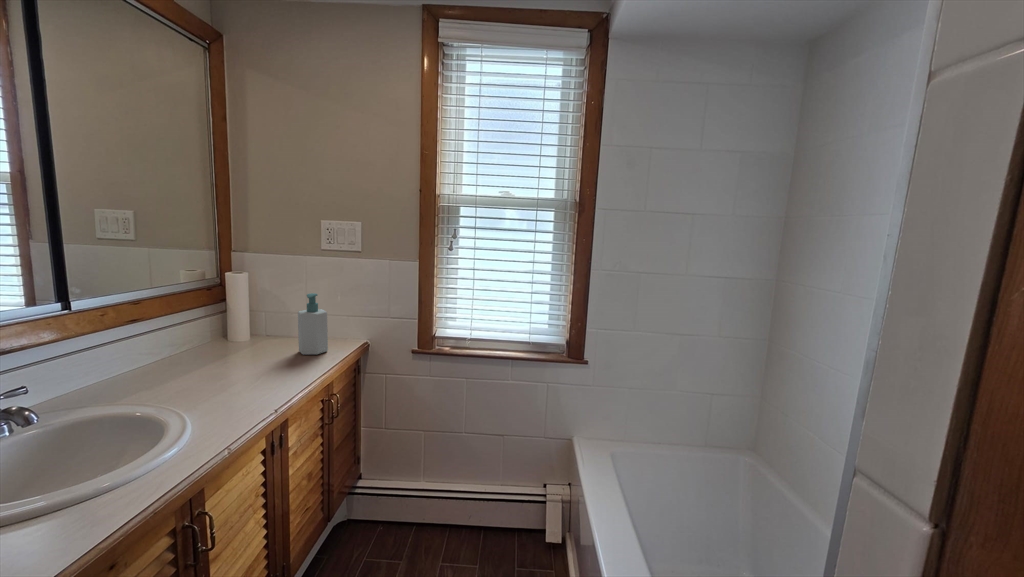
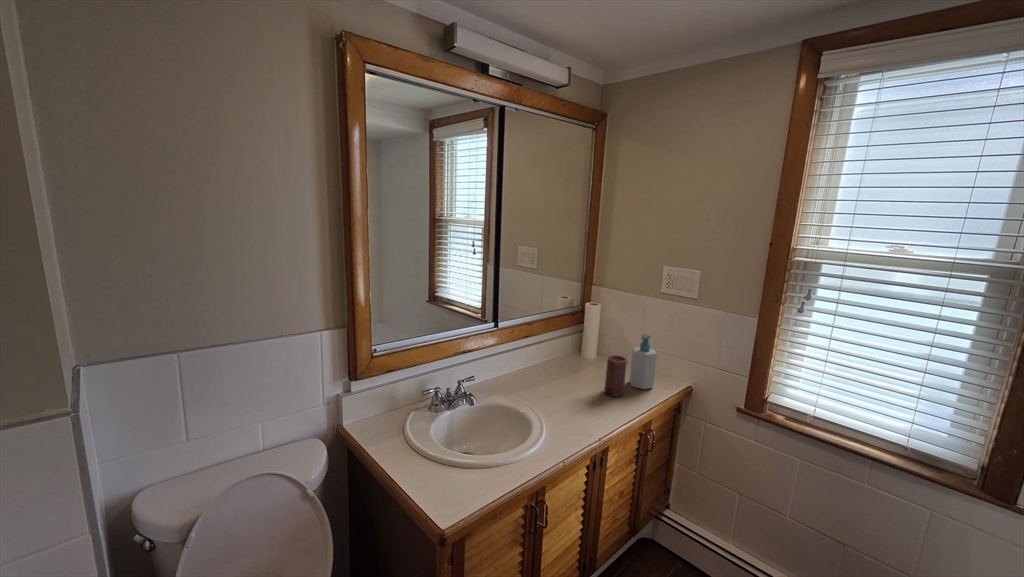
candle: none [269,320,294,369] -> present [605,355,627,397]

